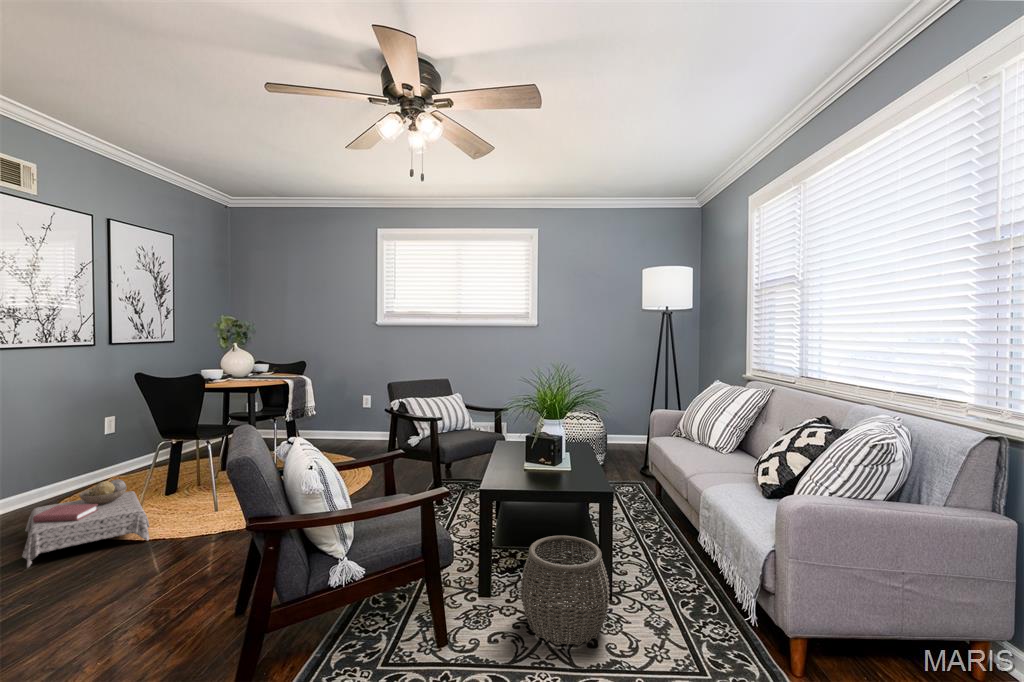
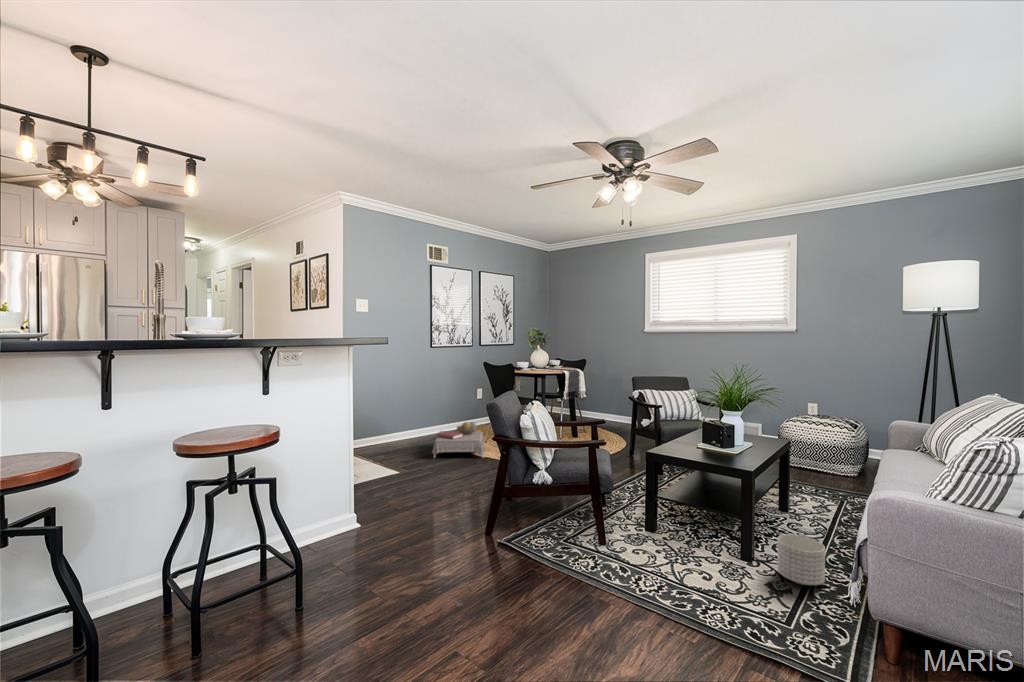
woven basket: present [520,536,610,646] -> none [660,495,735,576]
planter: none [641,553,688,611] -> present [777,534,825,585]

